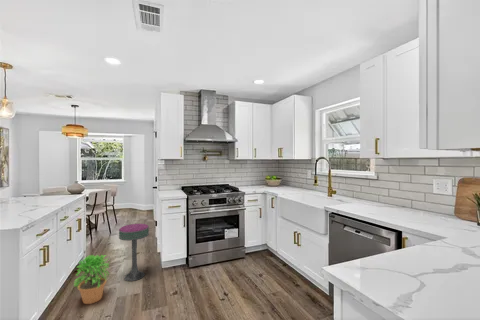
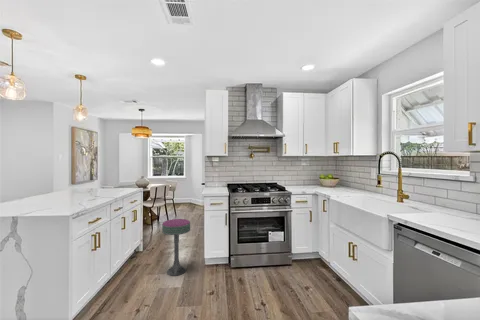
potted plant: present [75,255,109,304] -> none [117,245,153,293]

